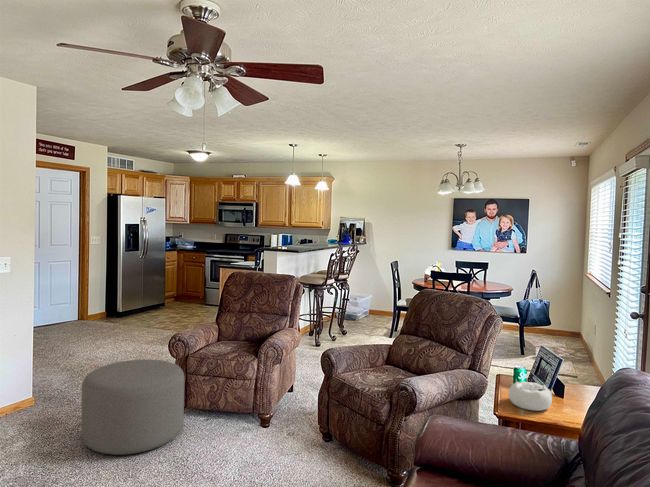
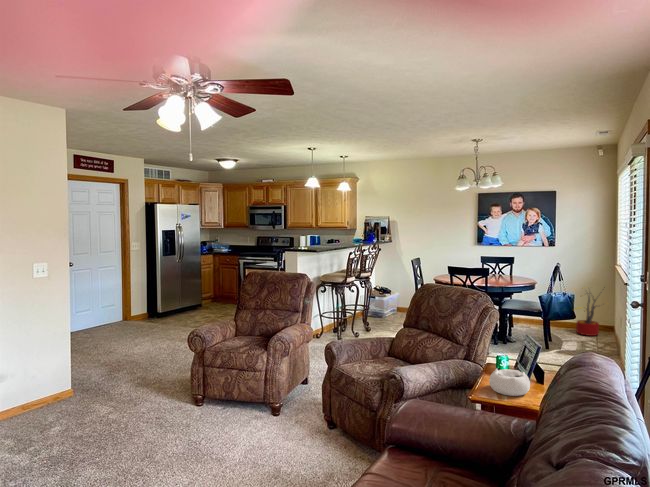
decorative plant: none [545,293,578,341] -> present [576,287,605,336]
ottoman: present [82,359,184,455] -> none [110,354,202,437]

